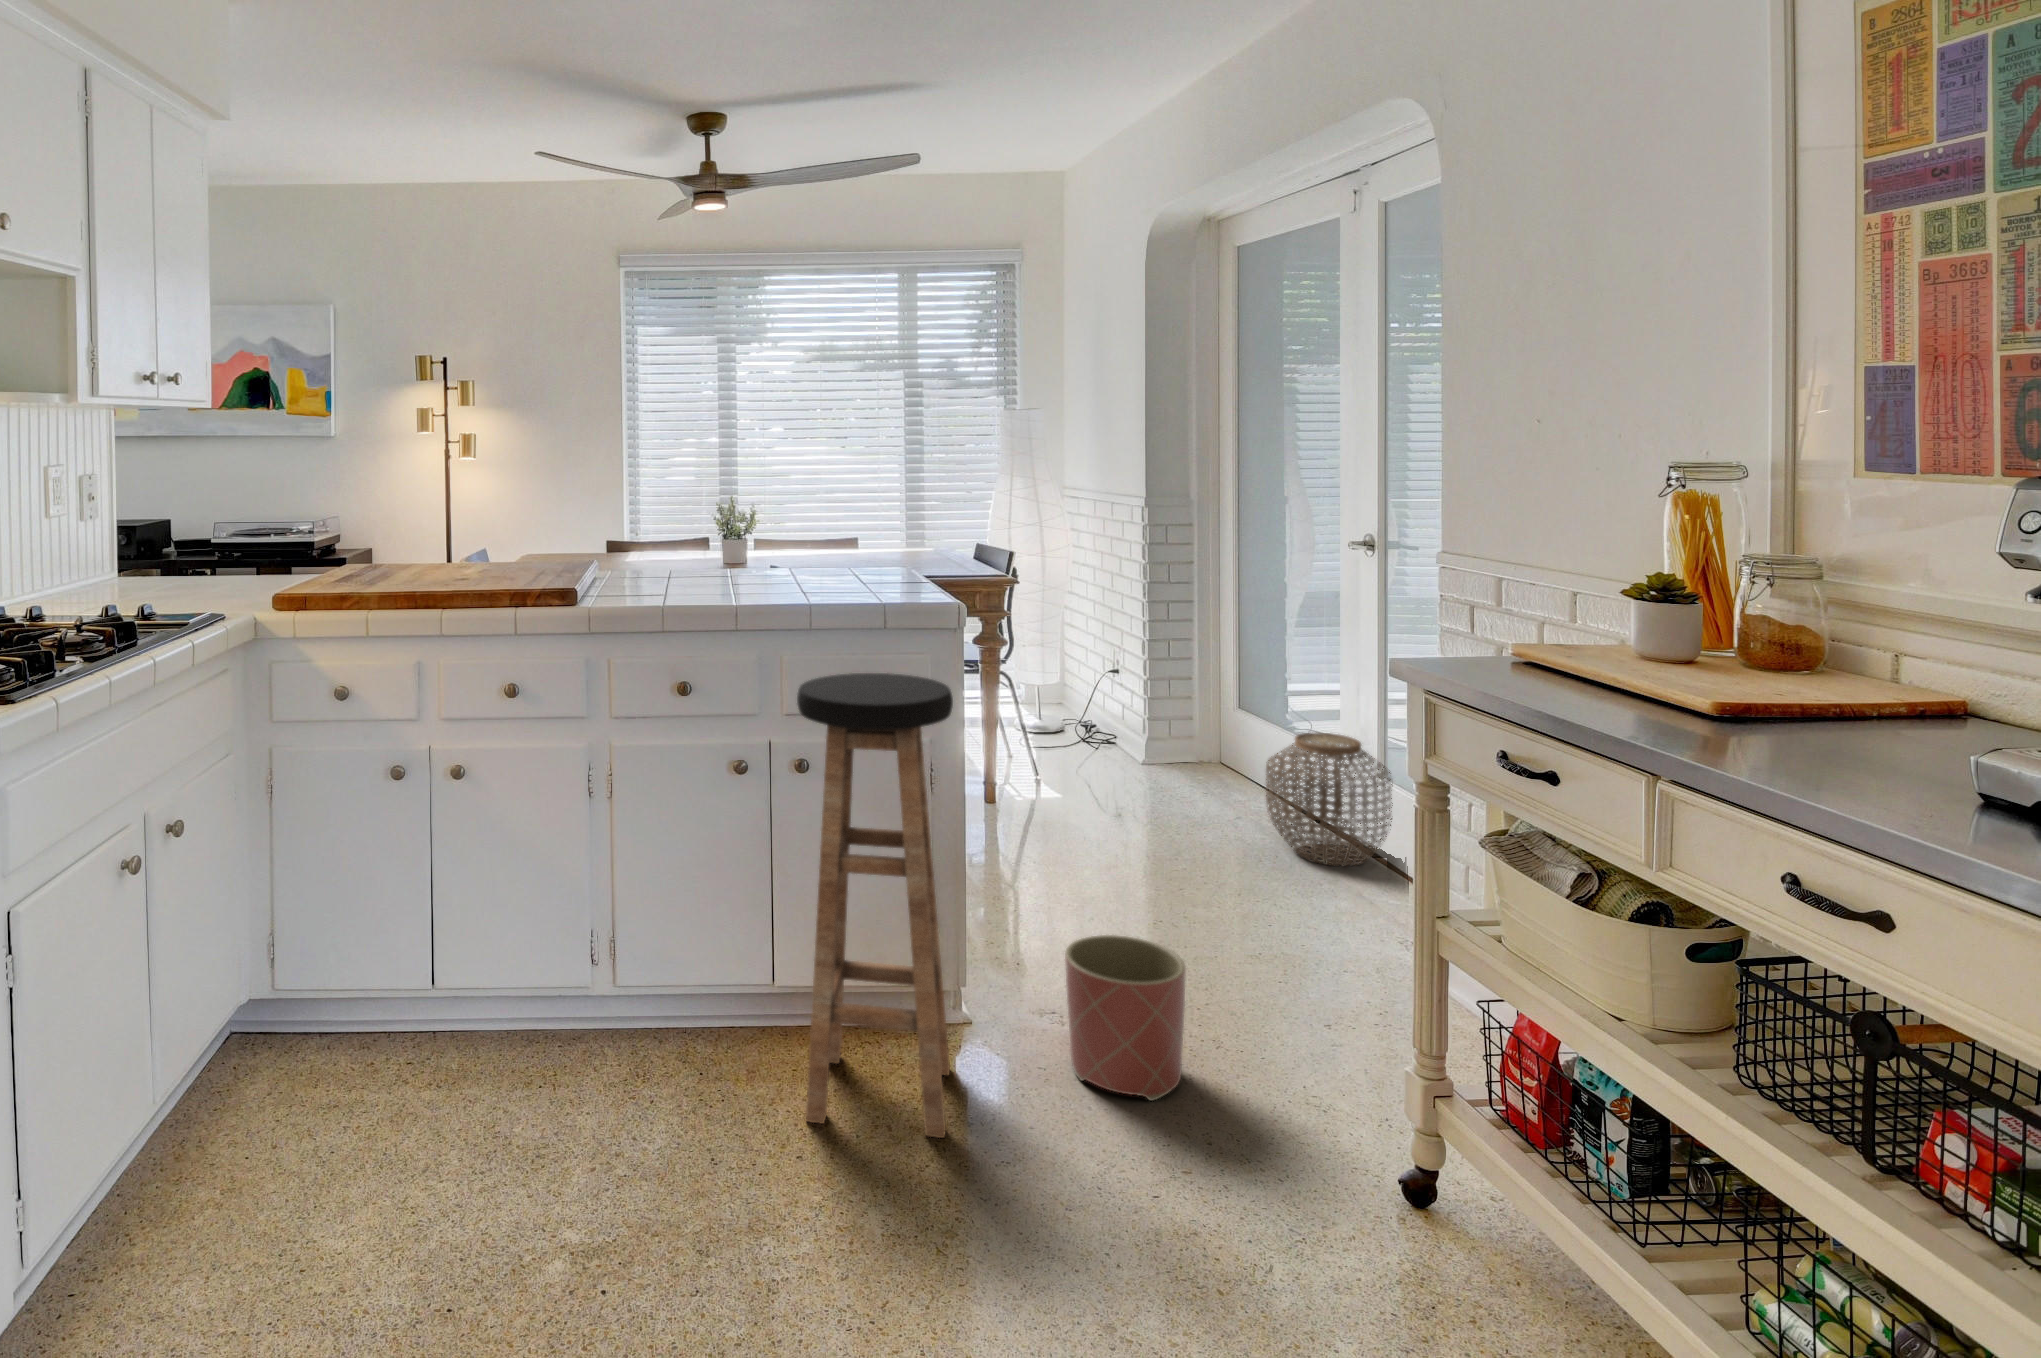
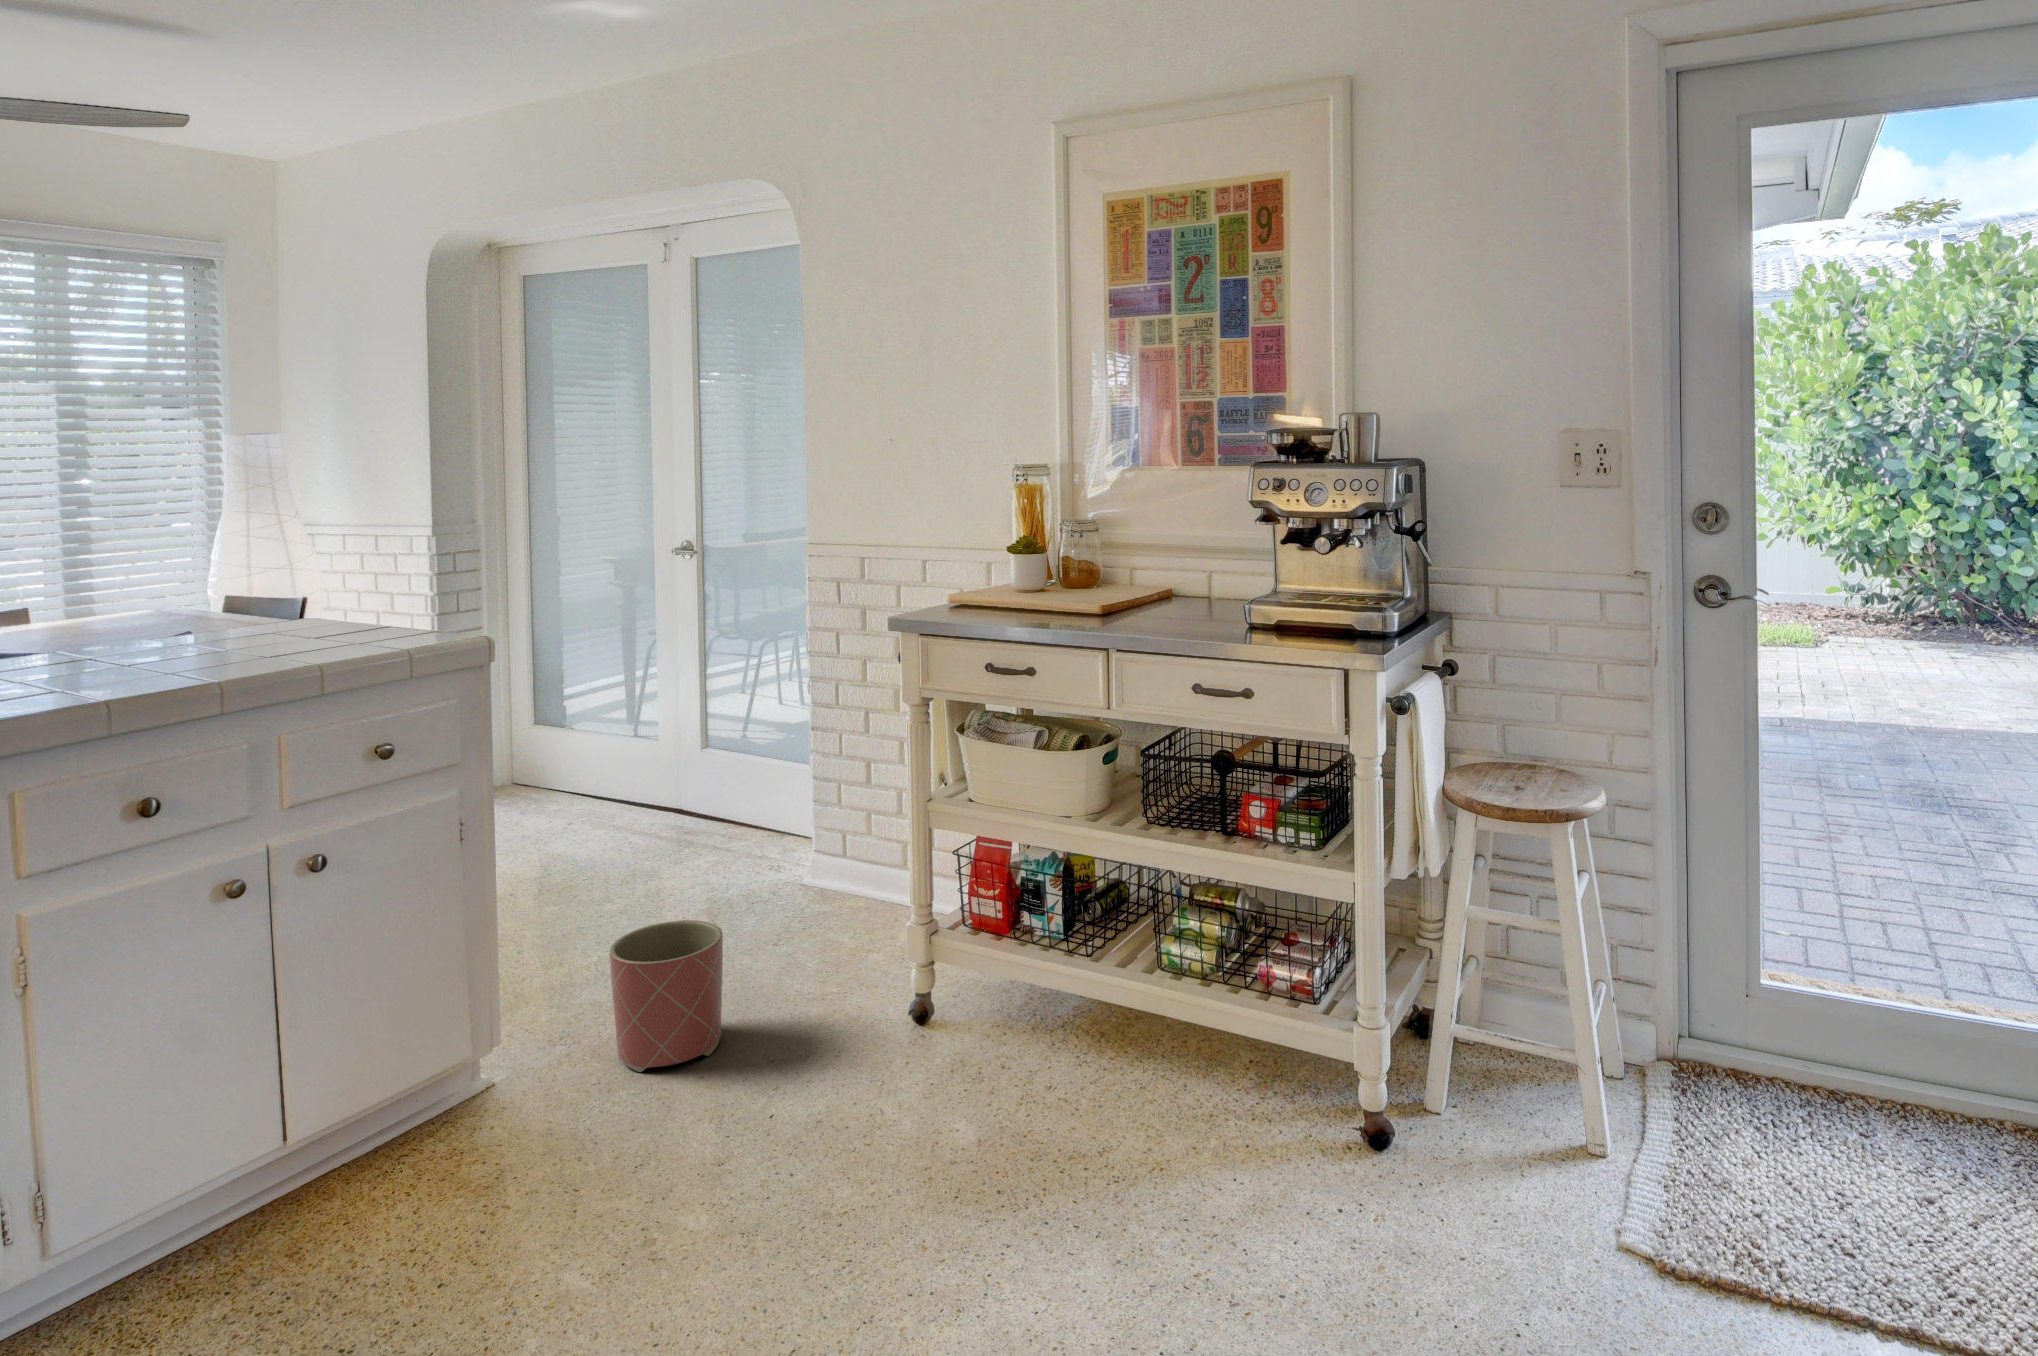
bar stool: present [797,673,953,1138] -> none [353,715,571,1247]
woven basket: present [1266,733,1393,866] -> none [608,724,716,842]

